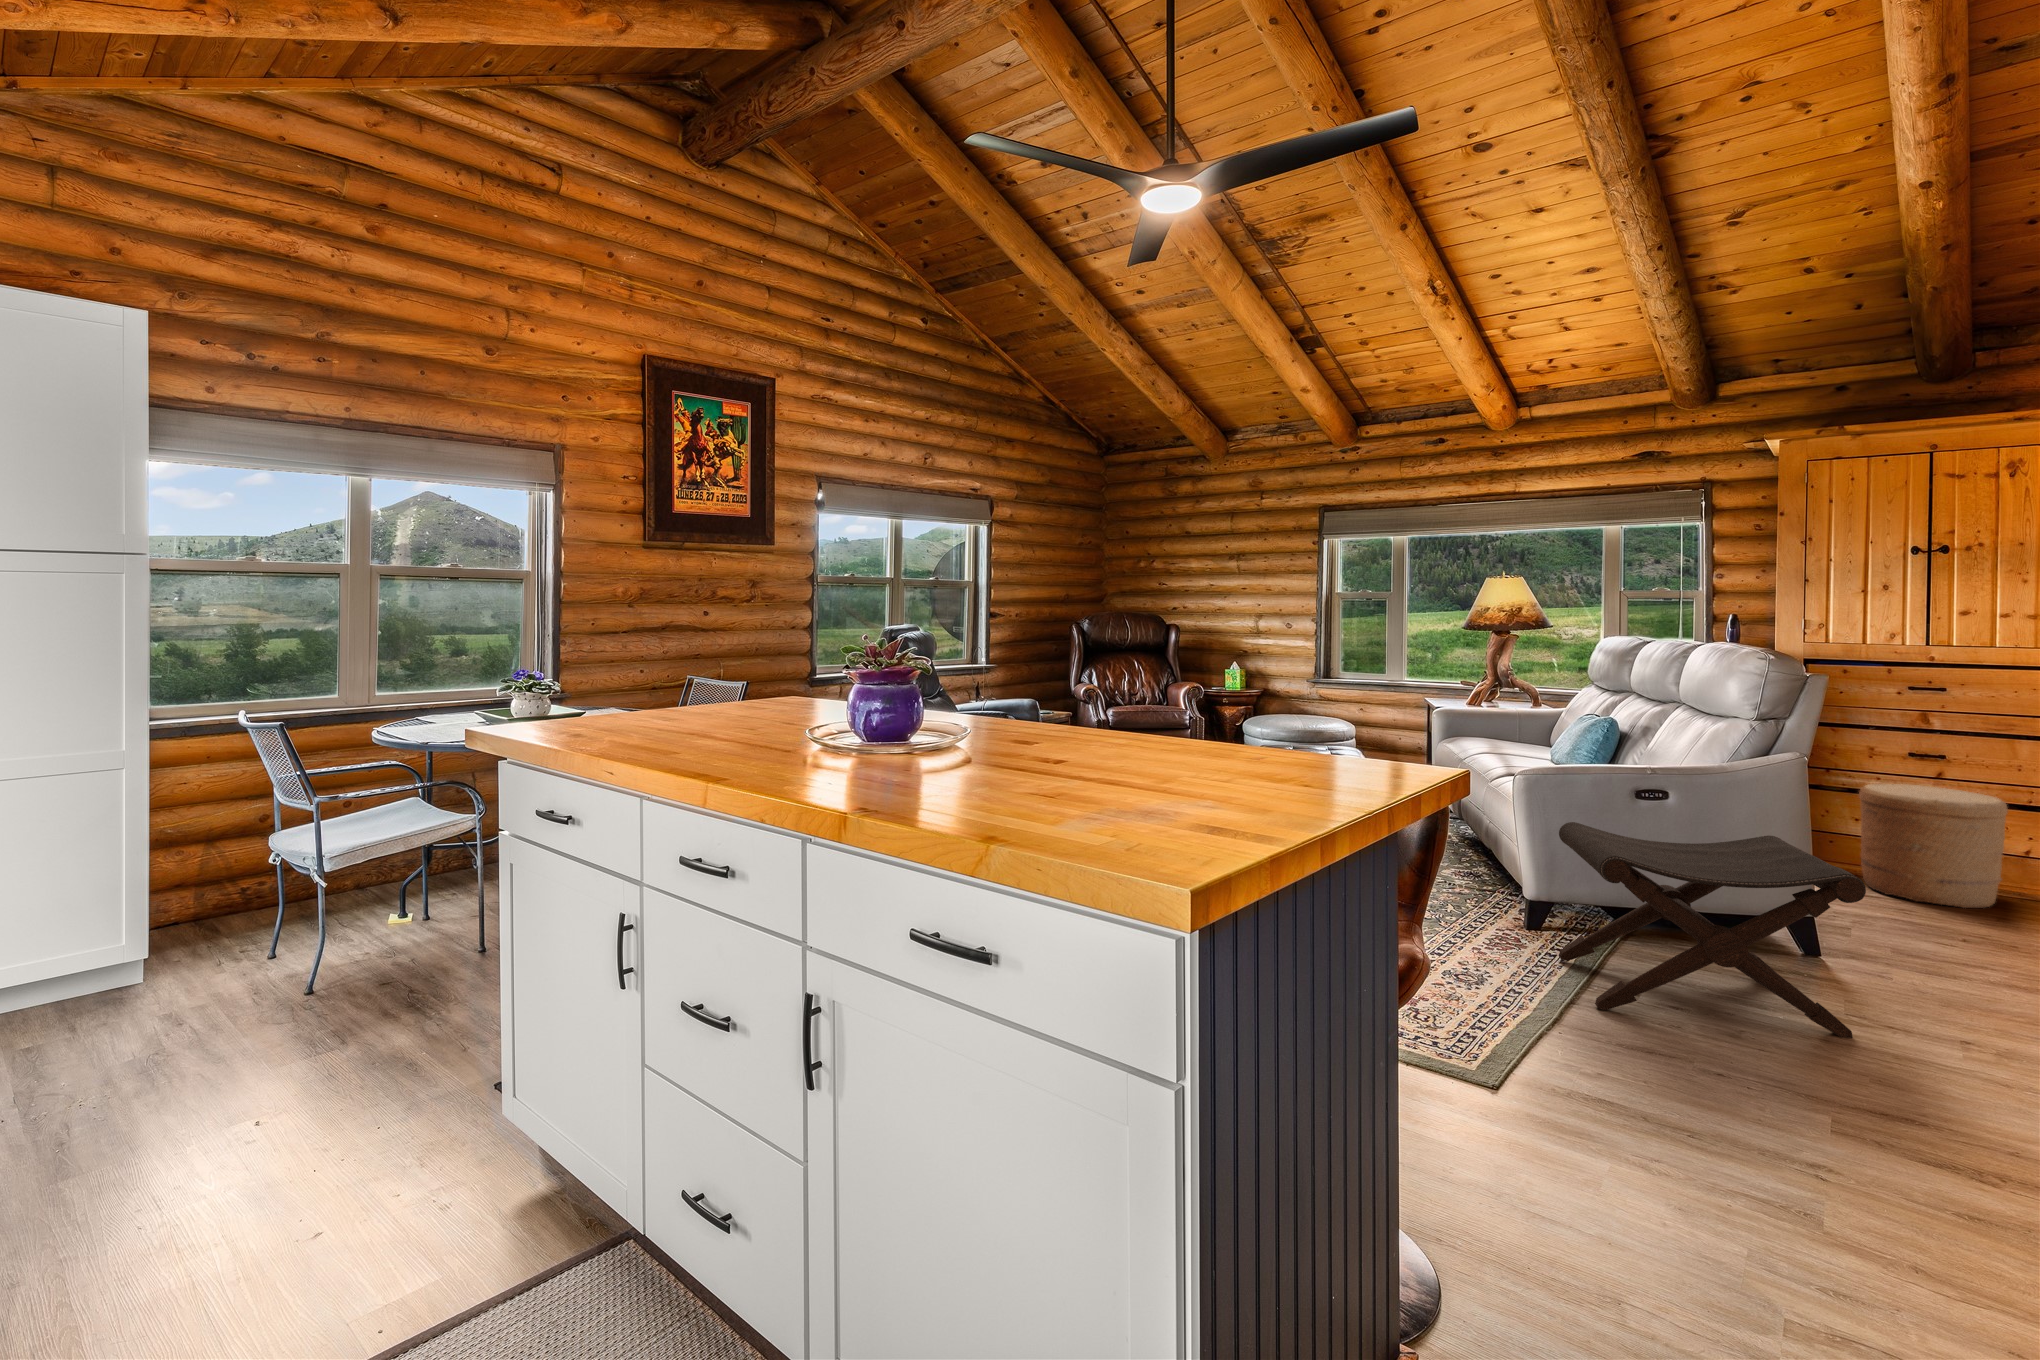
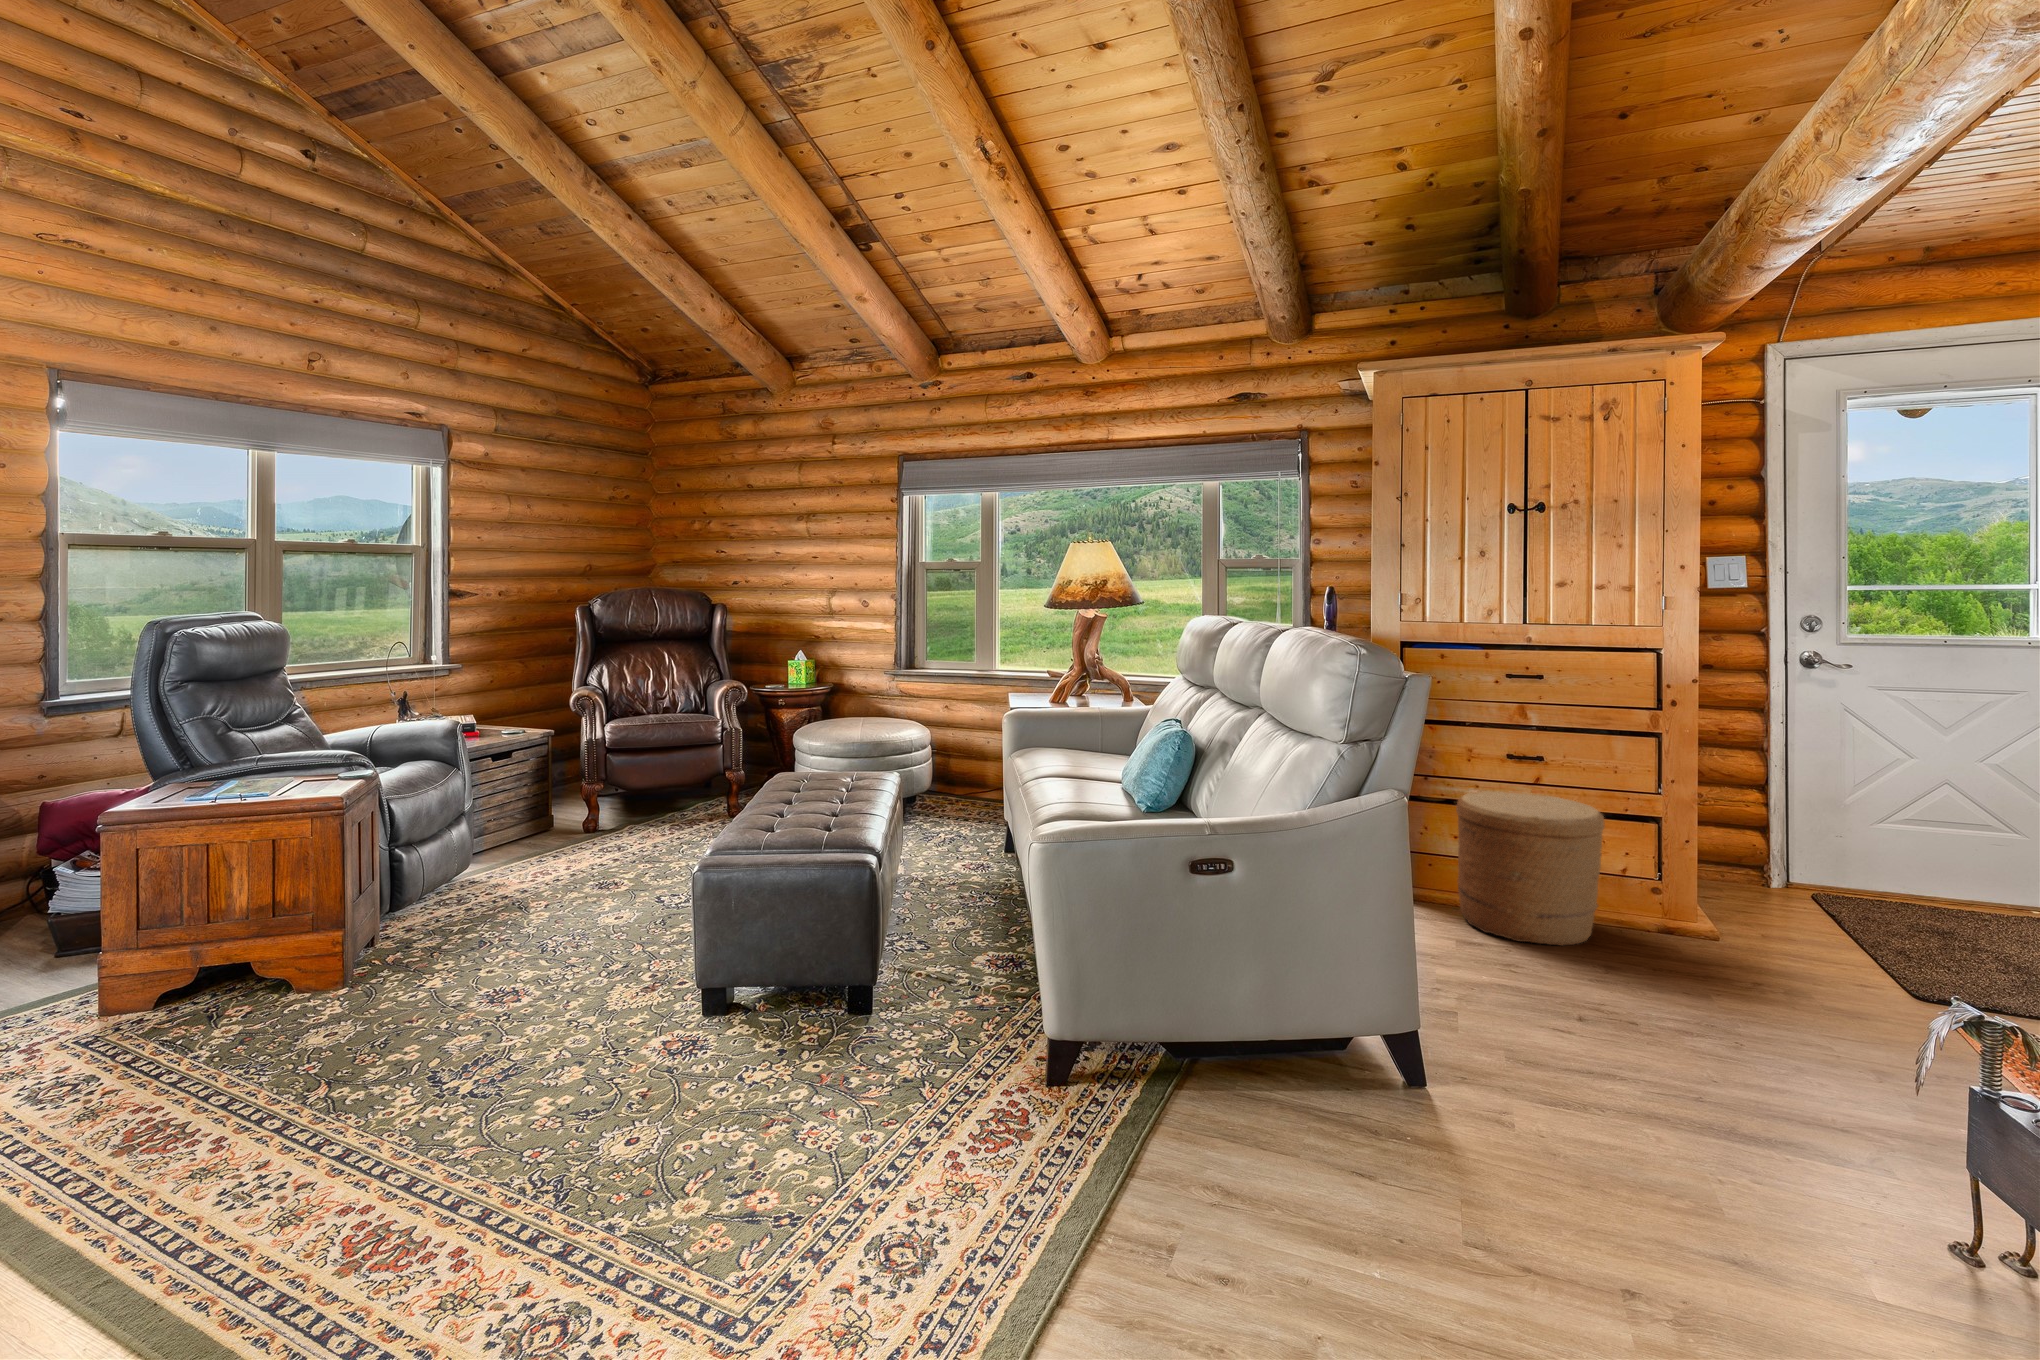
footstool: present [1559,822,1866,1038] -> none [1079,924,1493,1293]

